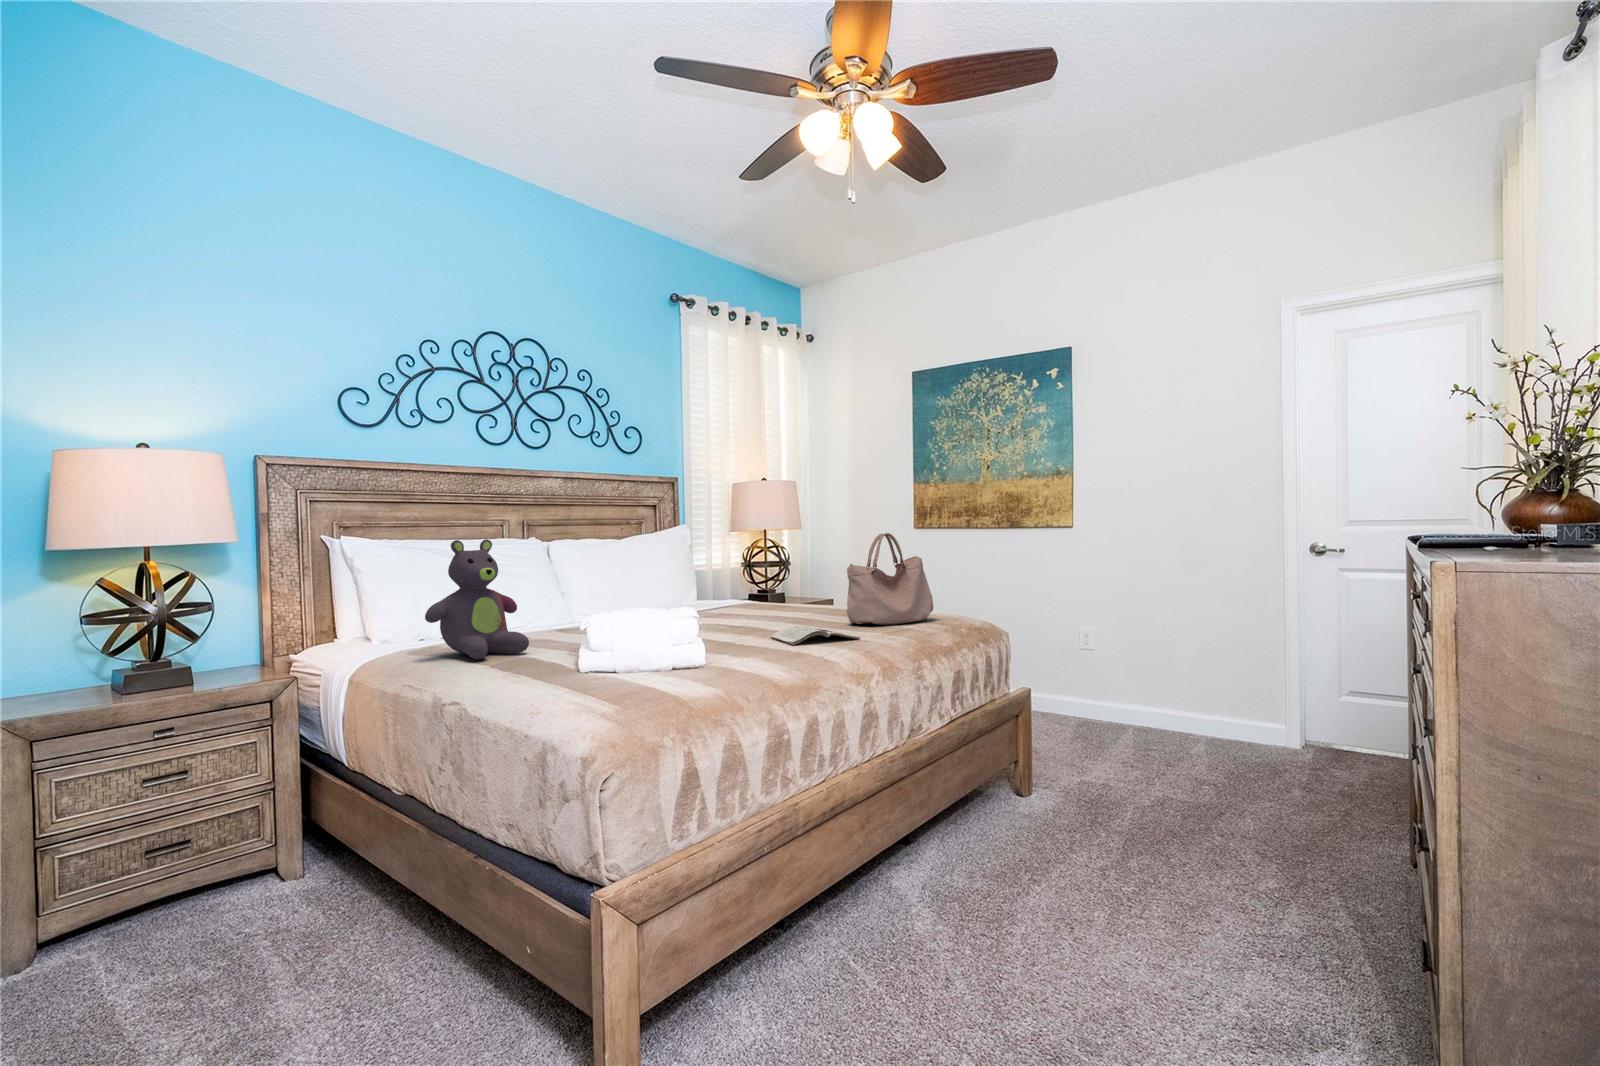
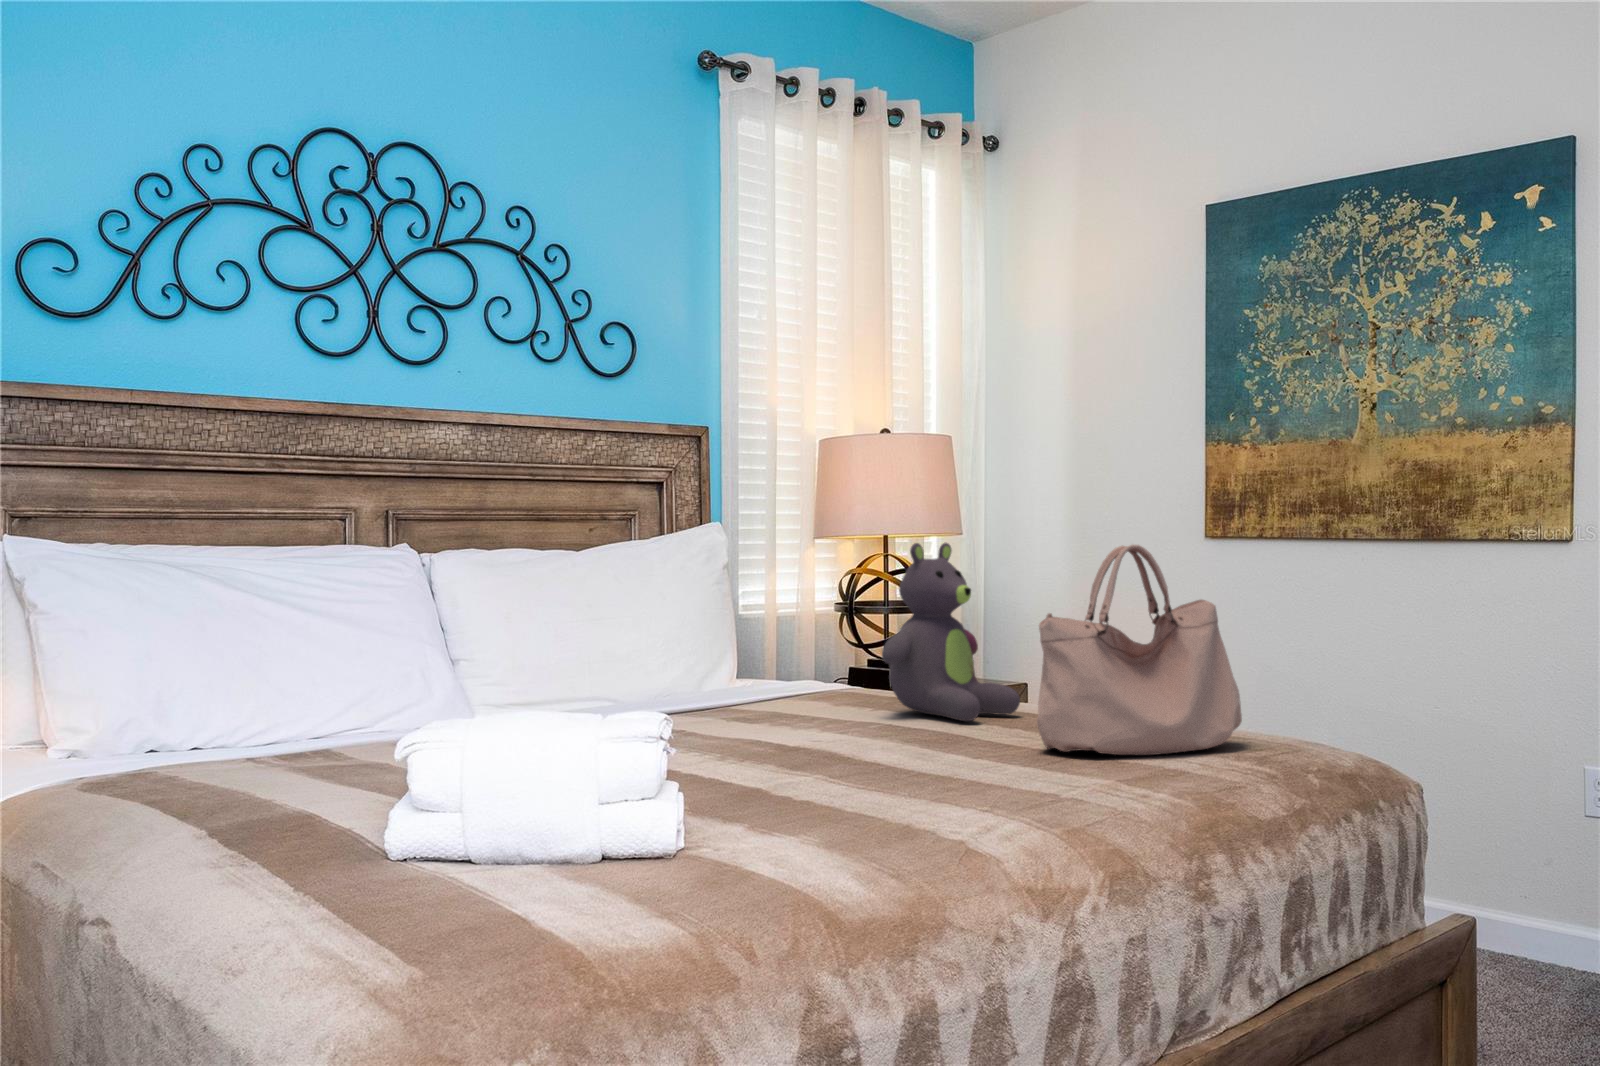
stuffed bear: present [425,539,529,659] -> present [882,543,1020,721]
magazine: present [770,624,860,645] -> none [852,750,1061,804]

